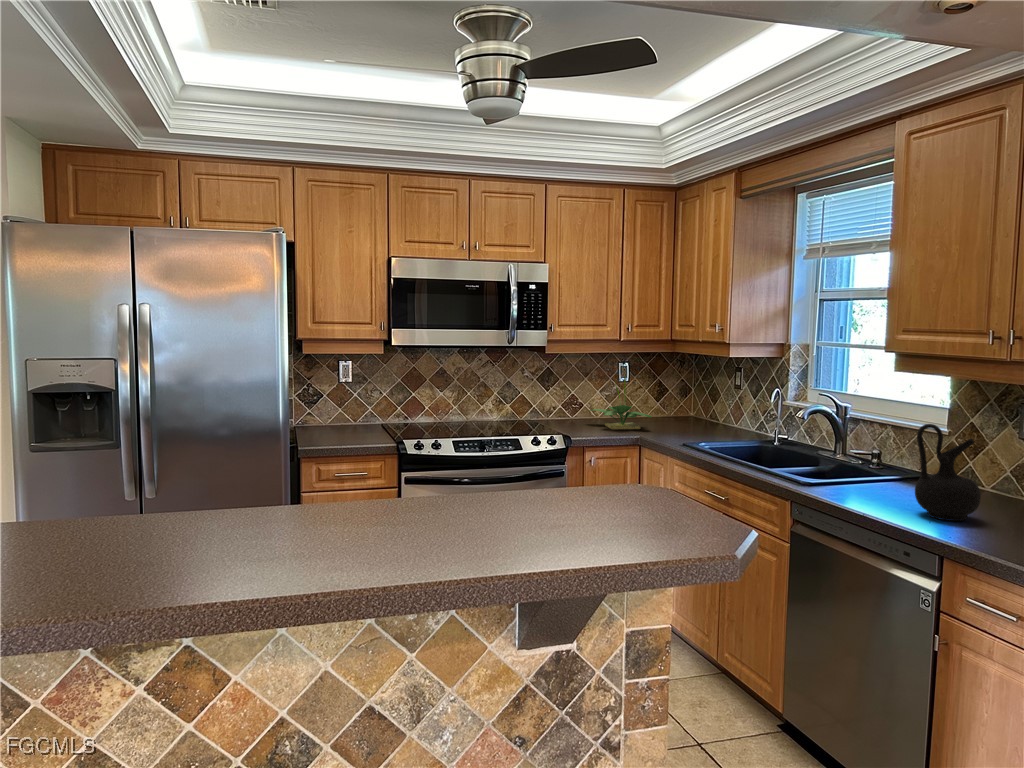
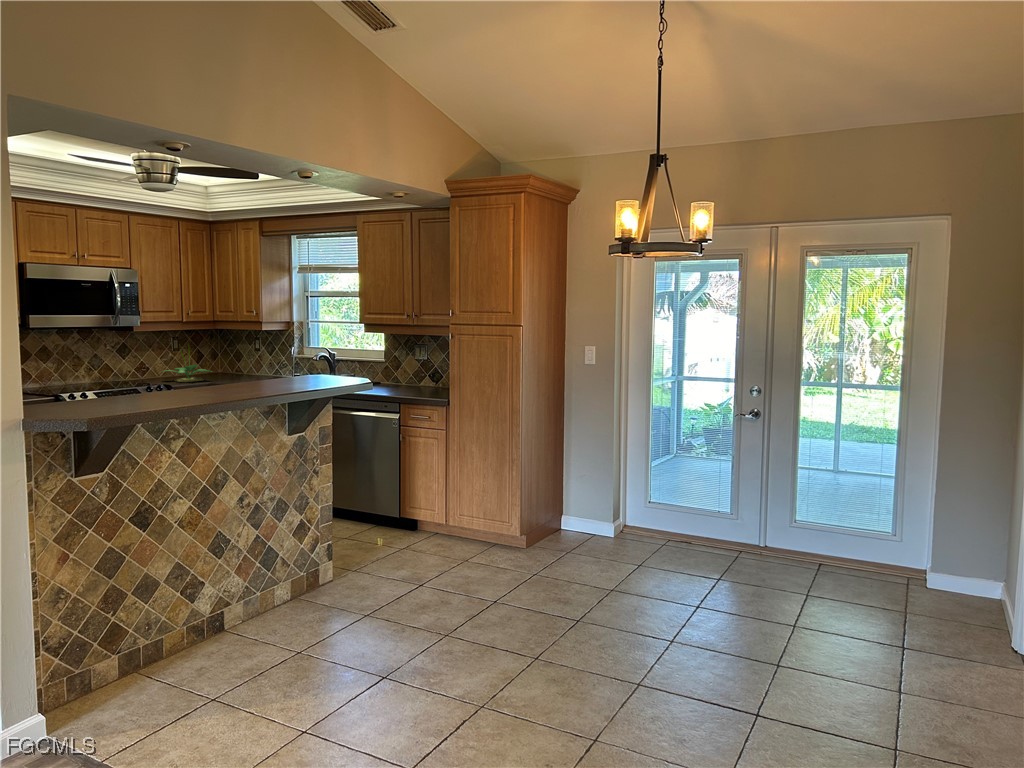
ceramic jug: present [915,424,981,521] -> none [381,354,405,394]

